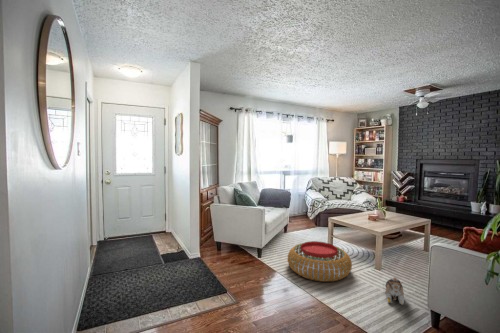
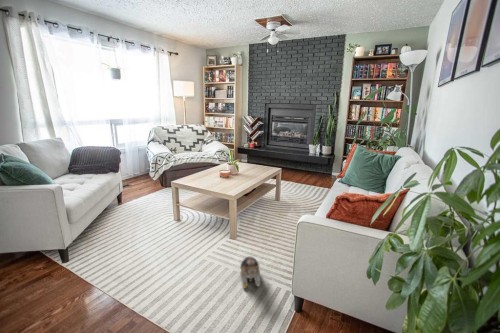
pouf: present [288,241,352,282] -> none [110,221,202,283]

